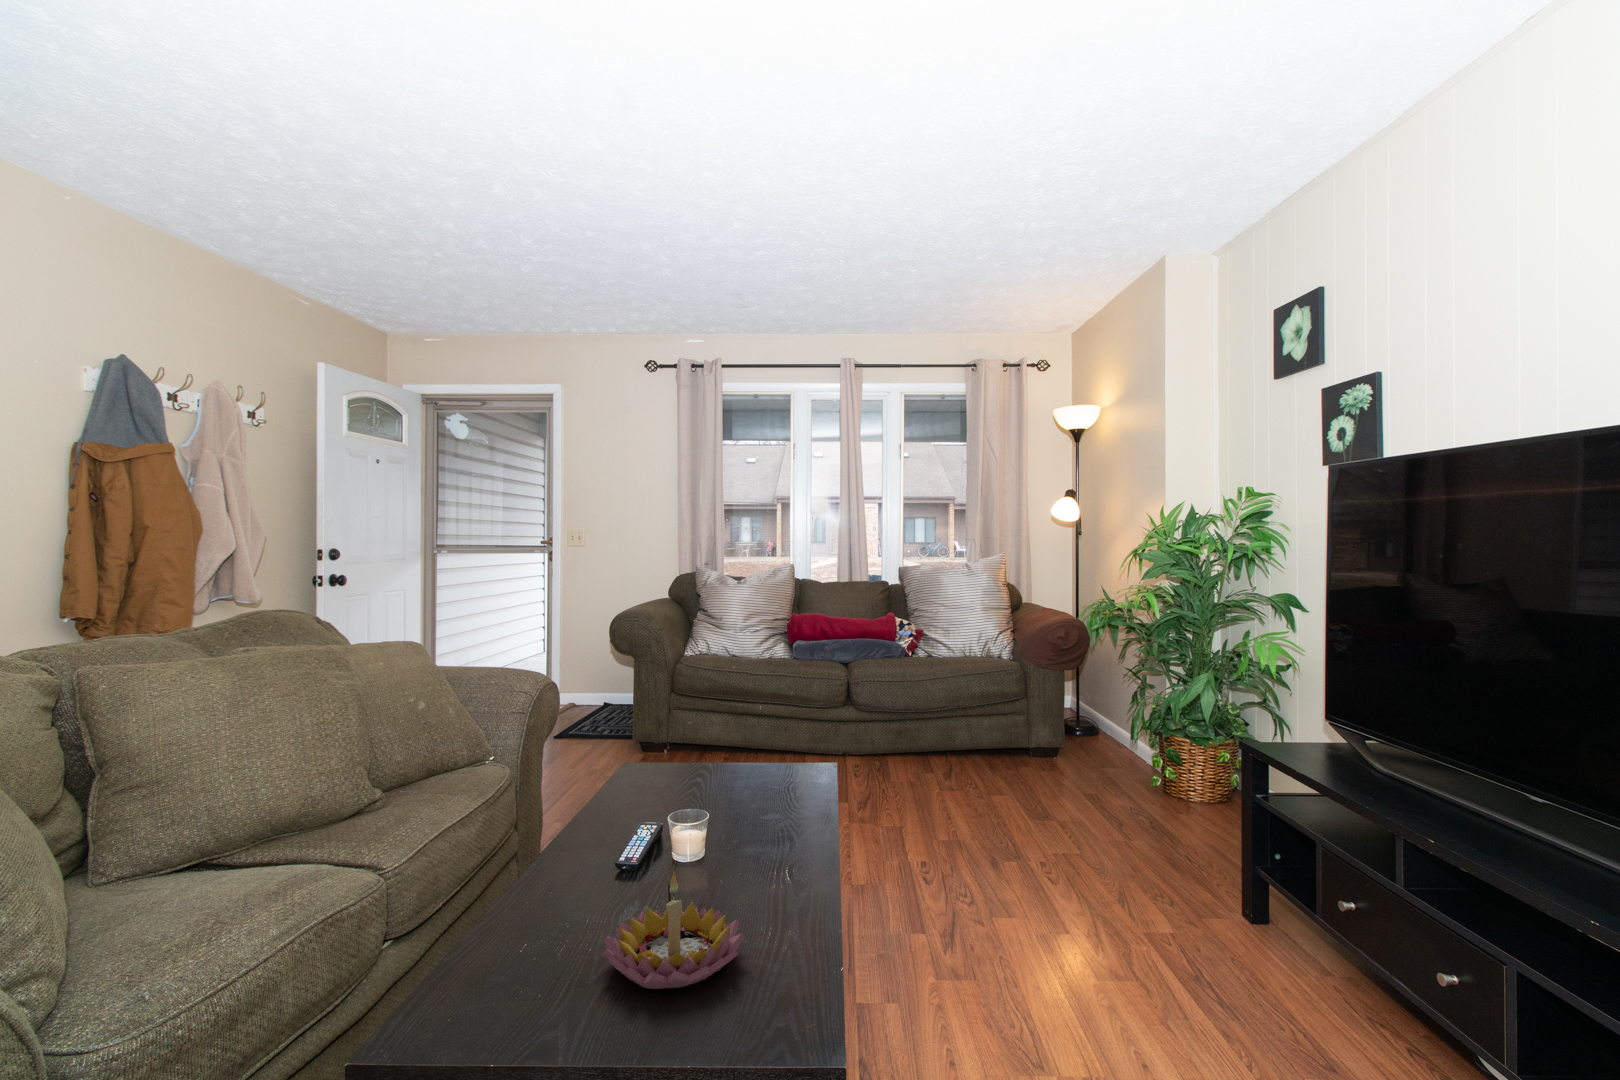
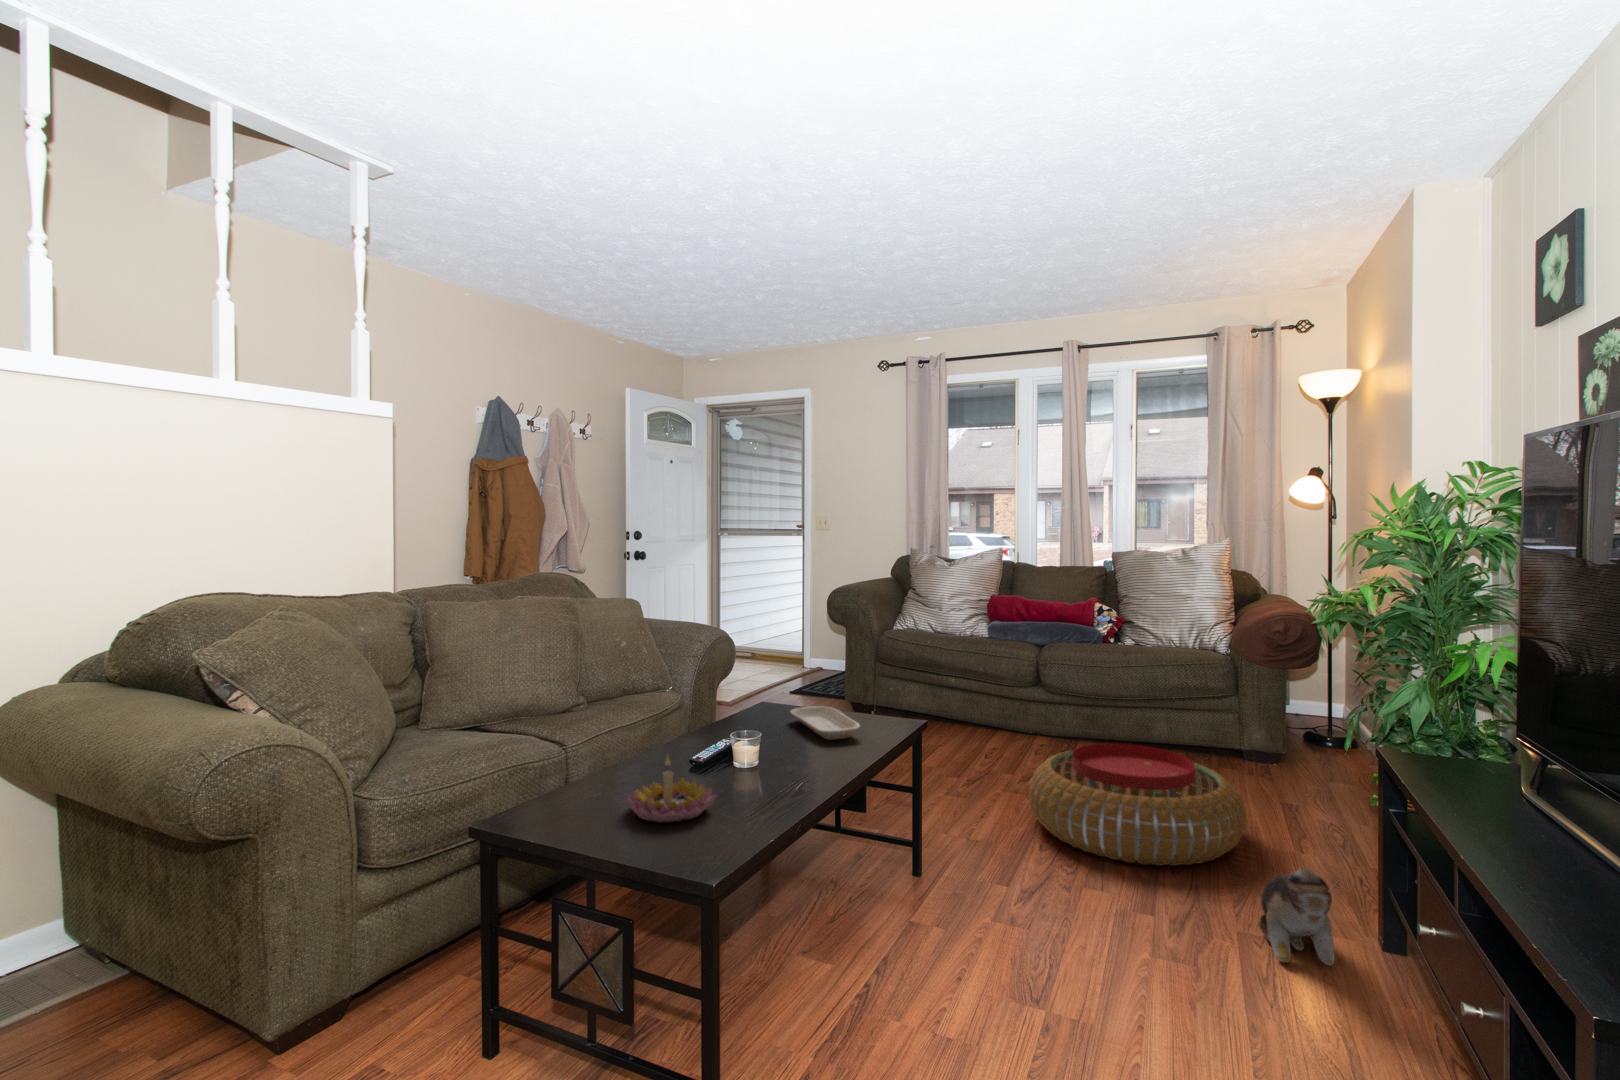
tray: none [684,759,797,803] -> present [790,706,860,740]
pouf: none [905,760,1119,886] -> present [1028,743,1246,866]
plush toy: none [1181,867,1304,967] -> present [1259,867,1337,965]

